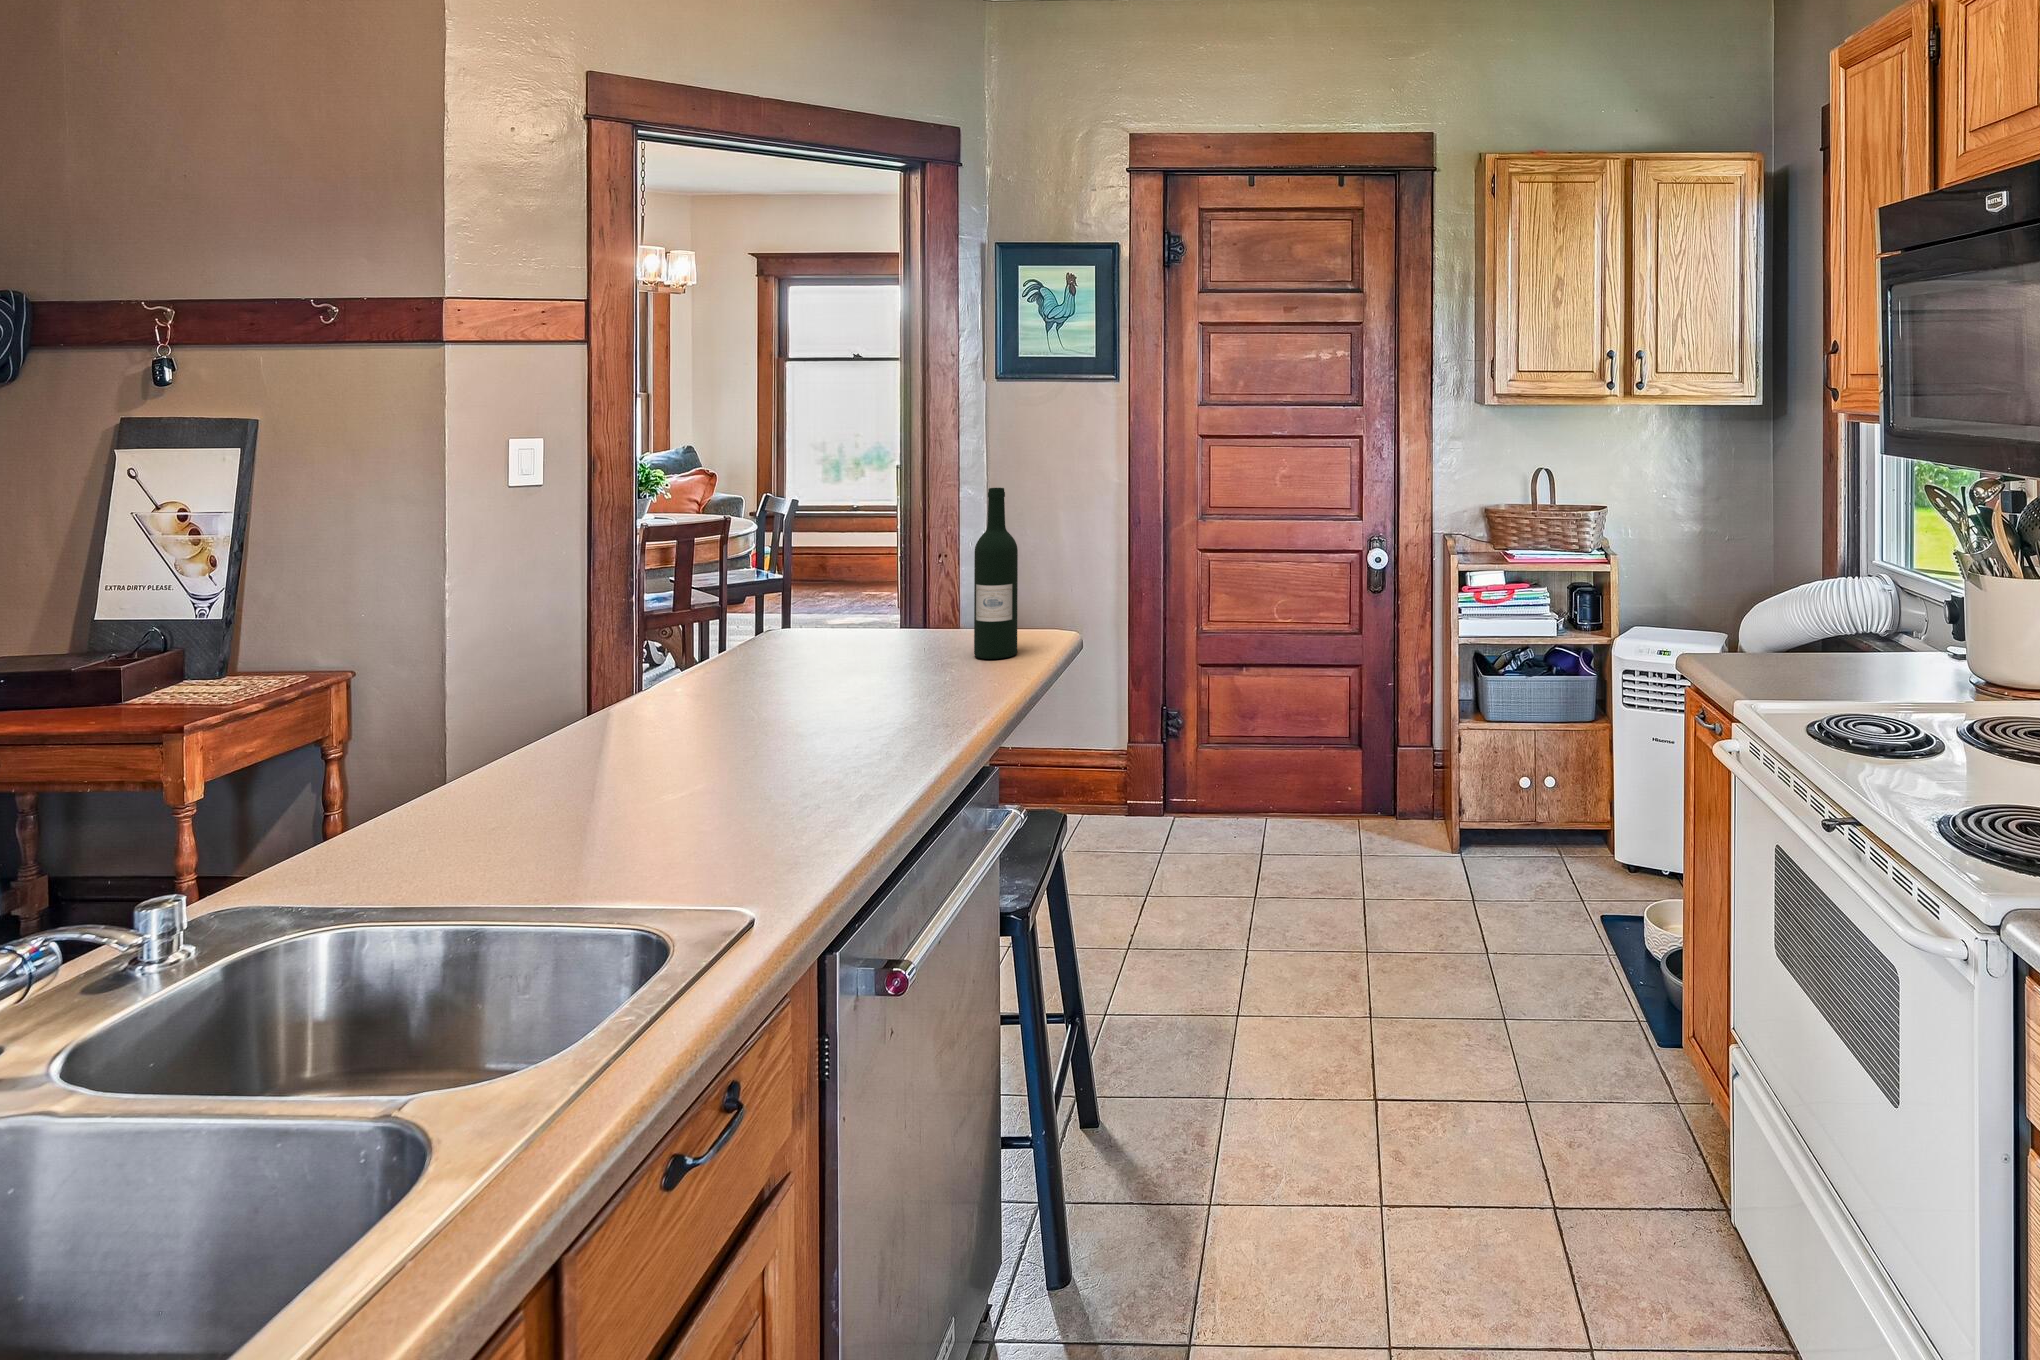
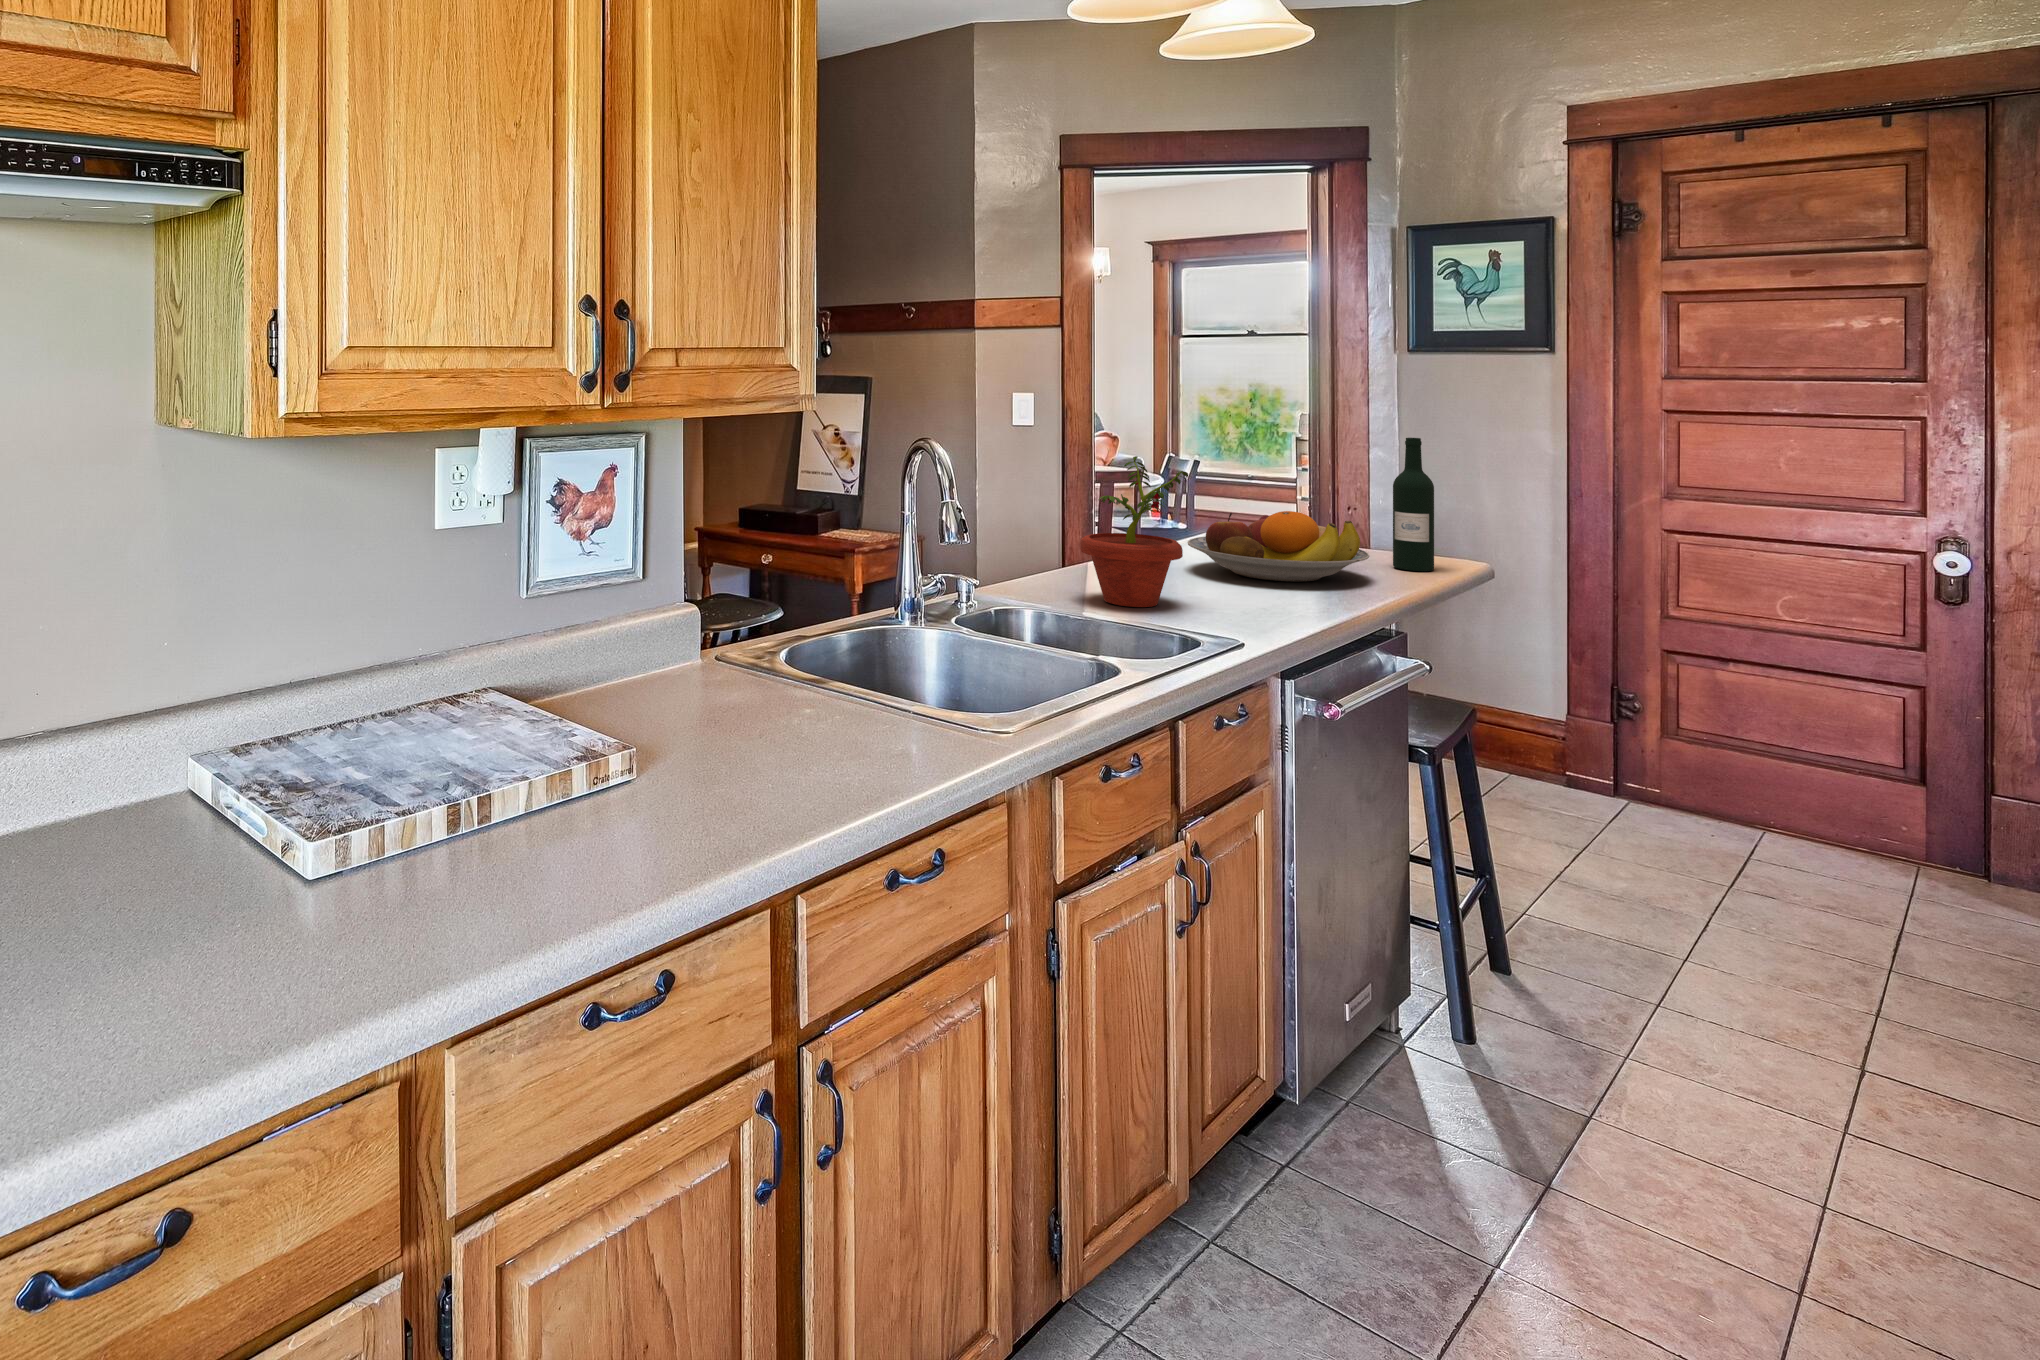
potted plant: none [491,556,691,828] -> present [1080,456,1188,607]
fruit bowl: none [710,605,946,711] -> present [1188,511,1369,582]

